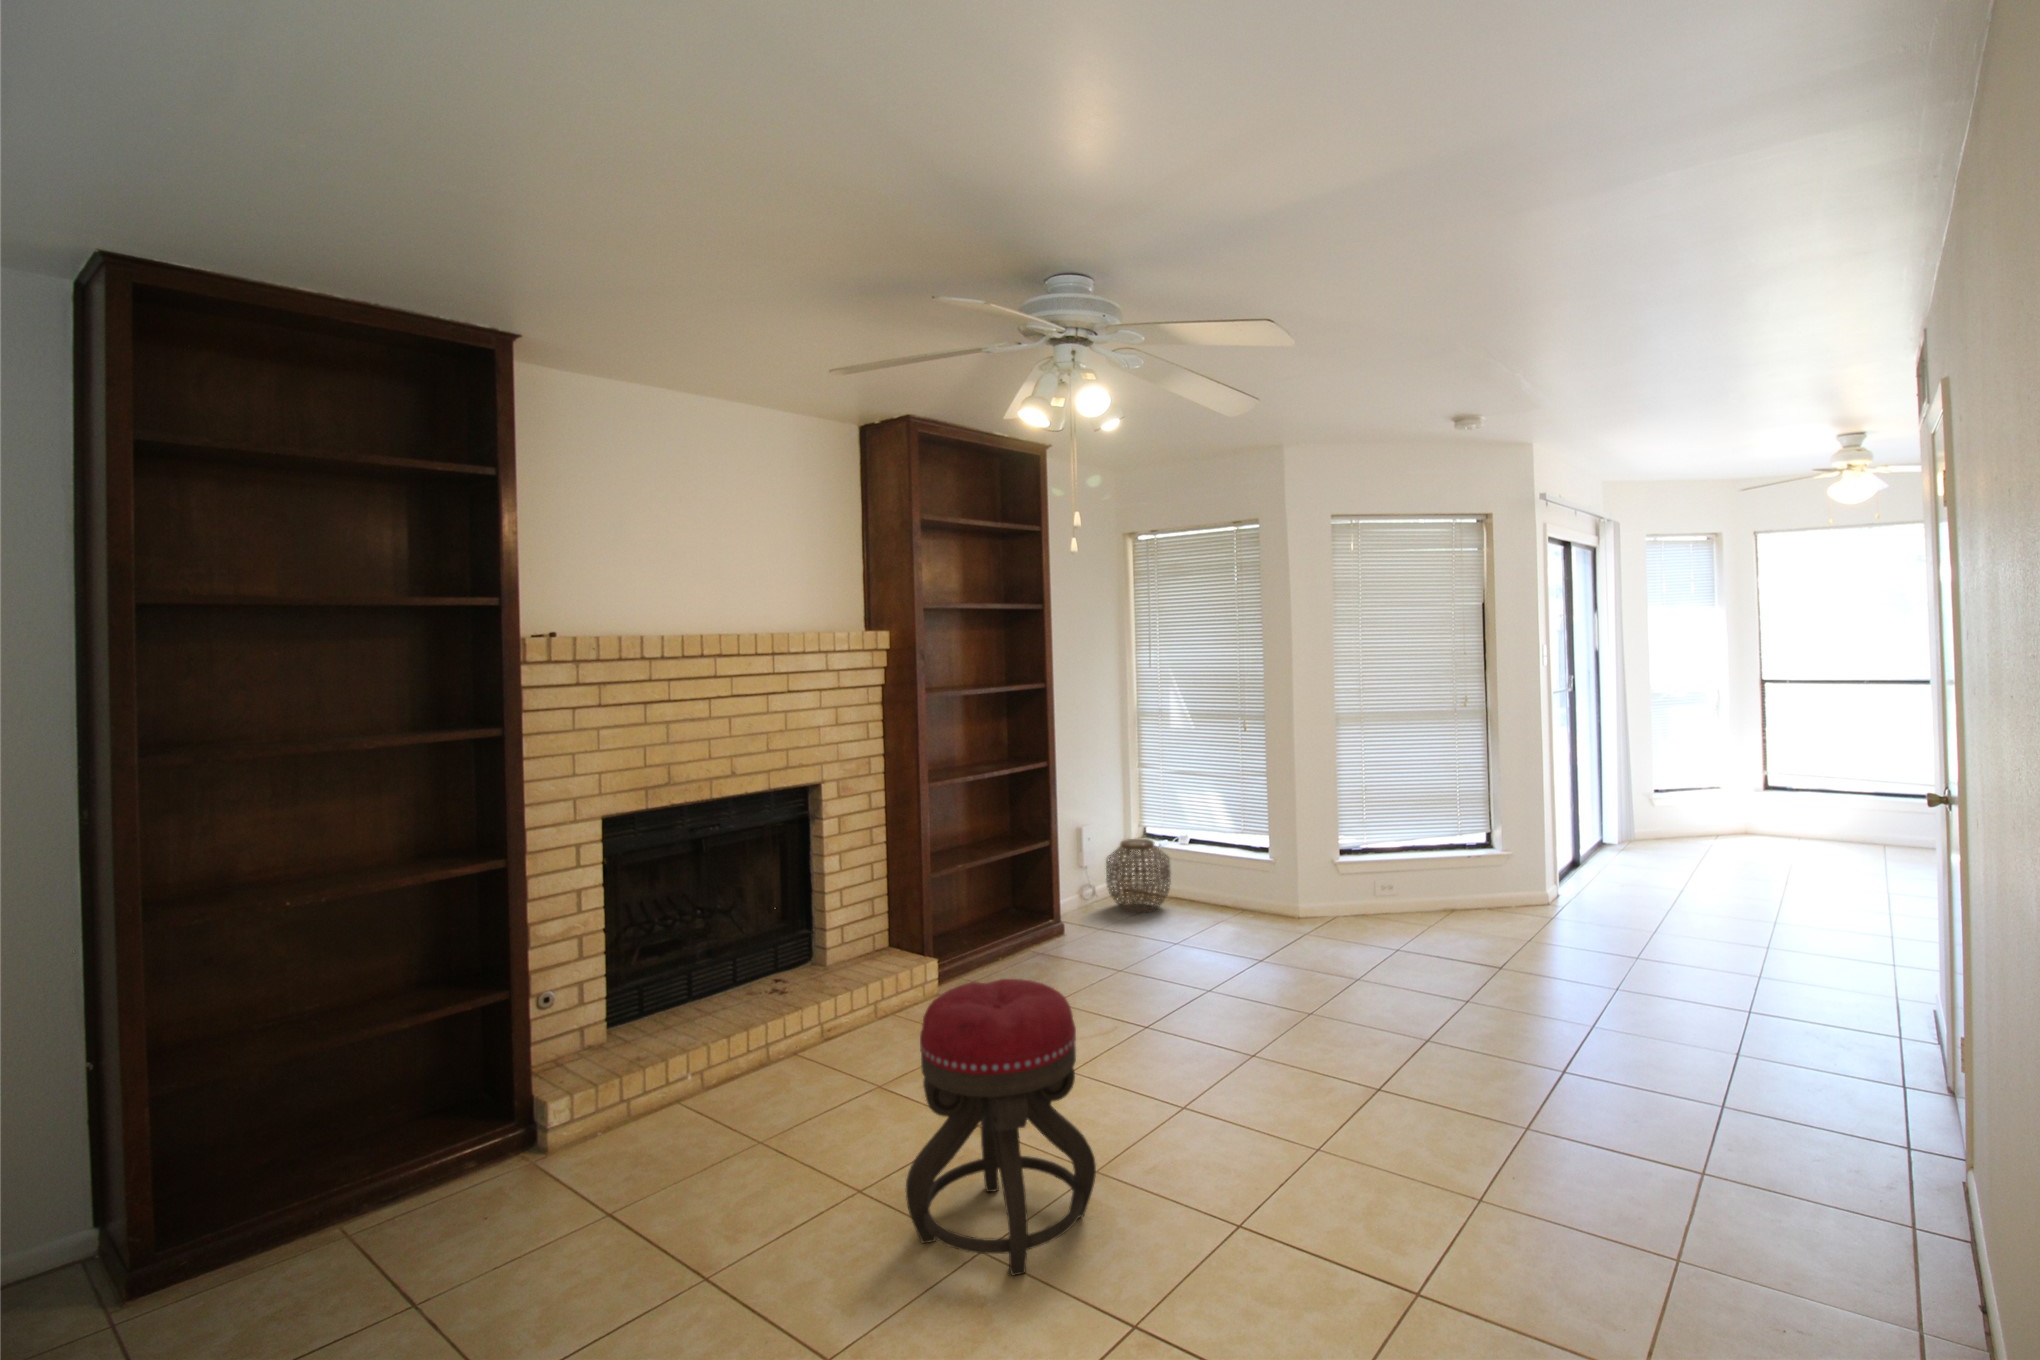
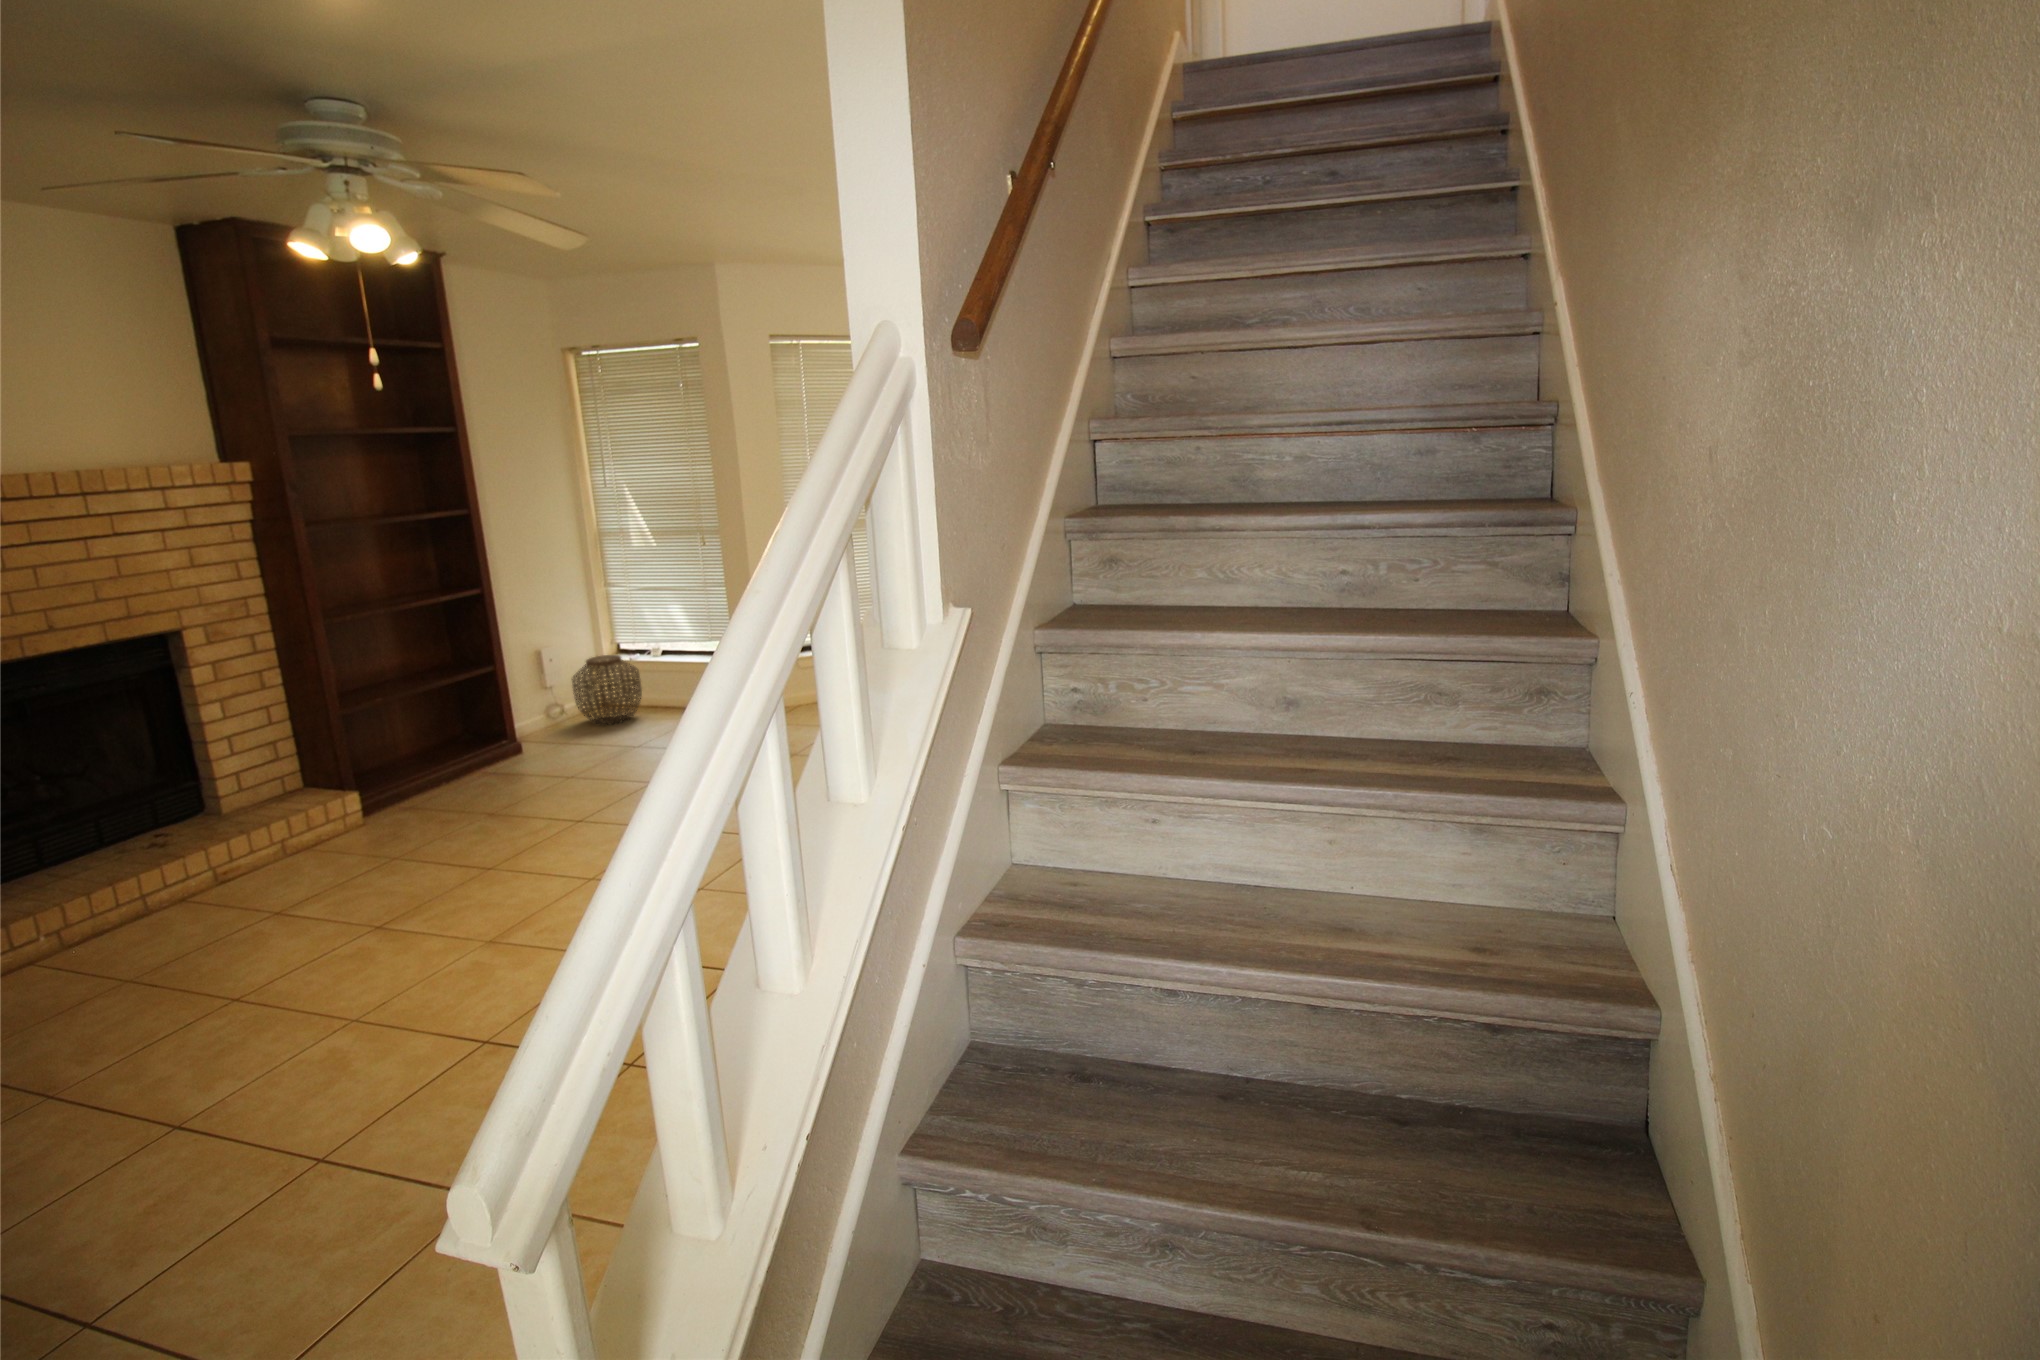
ottoman: present [906,979,1096,1275] -> none [258,791,468,1031]

